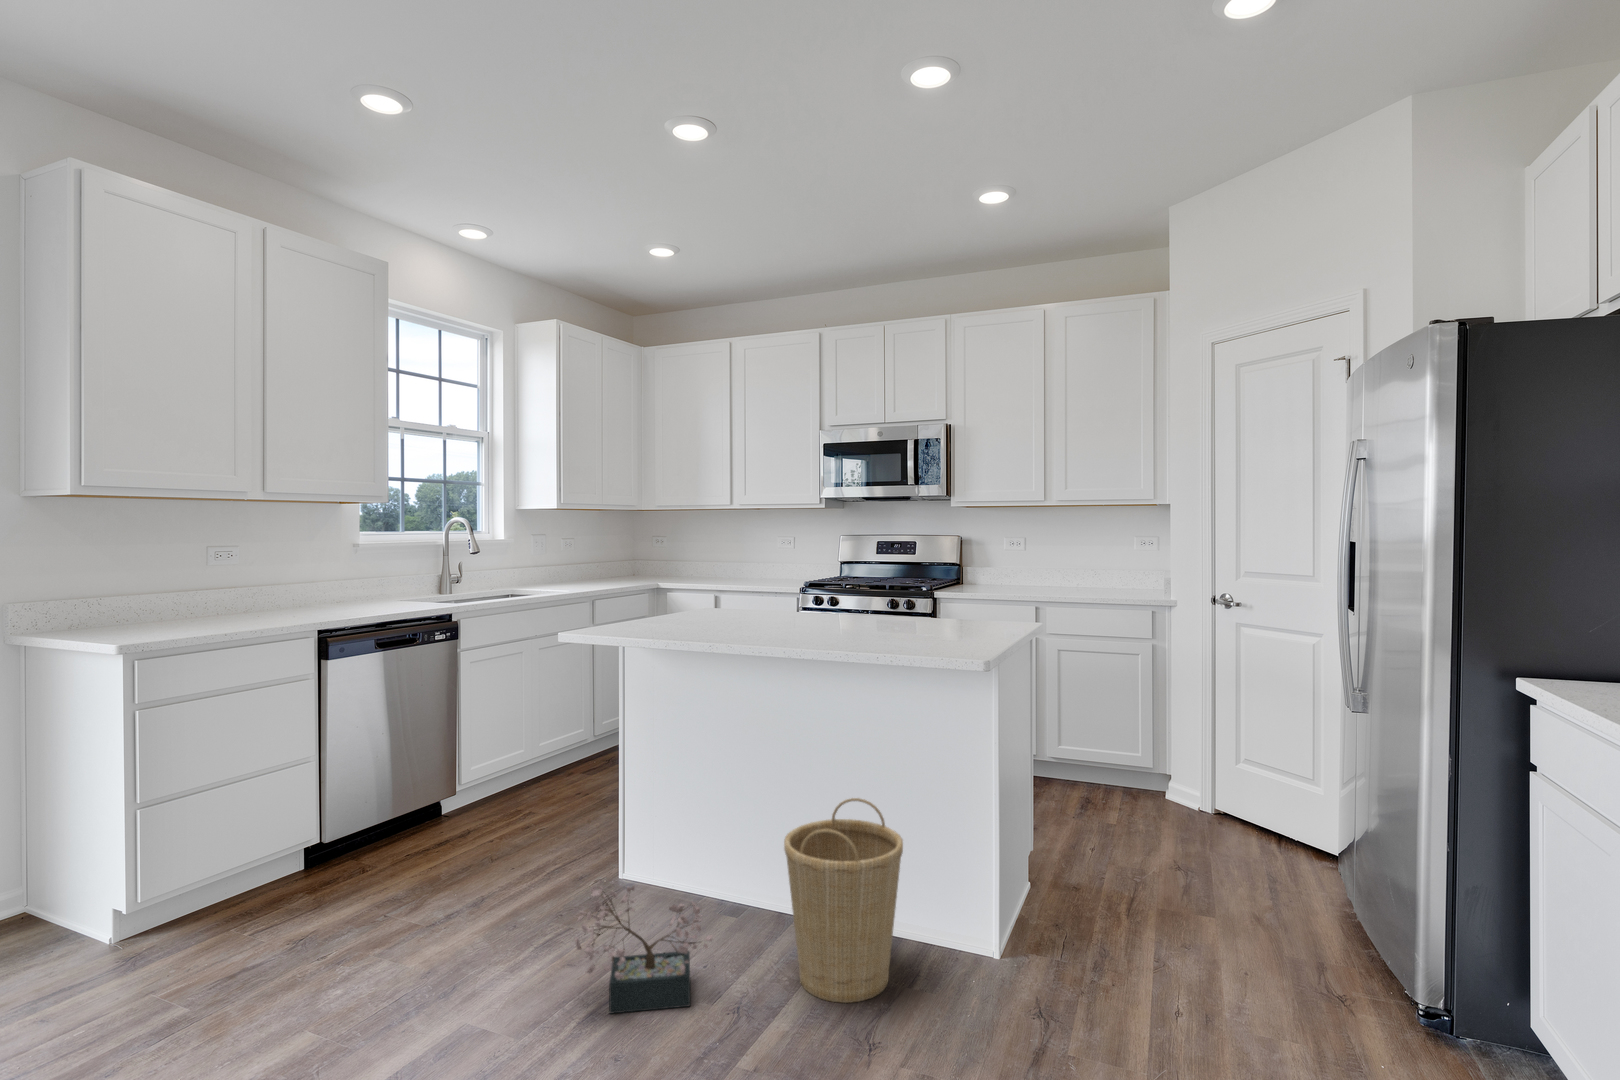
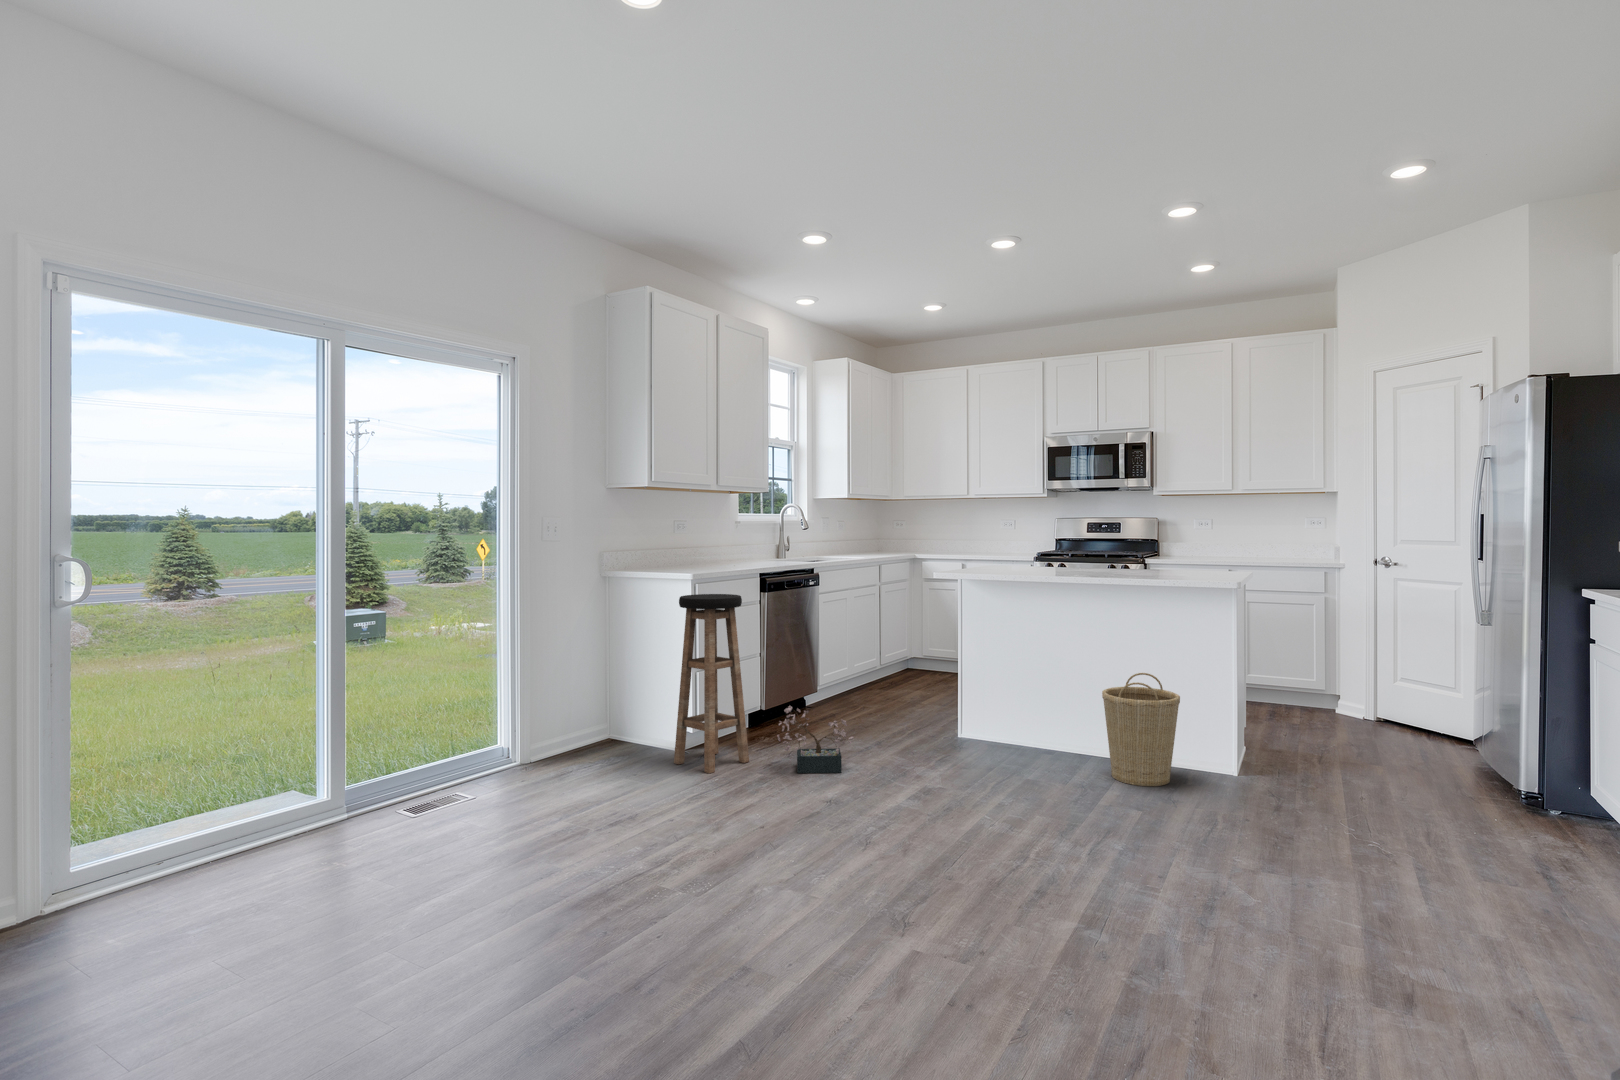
bar stool: none [53,677,203,1012] -> present [674,594,749,773]
decorative plant: present [575,880,713,1014] -> present [777,706,854,773]

